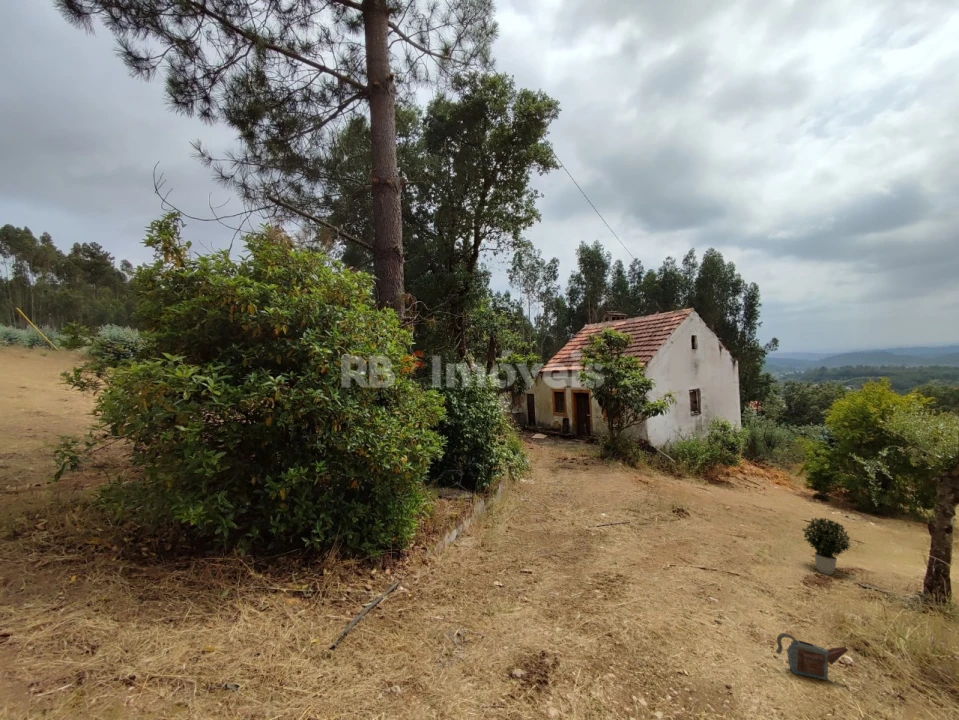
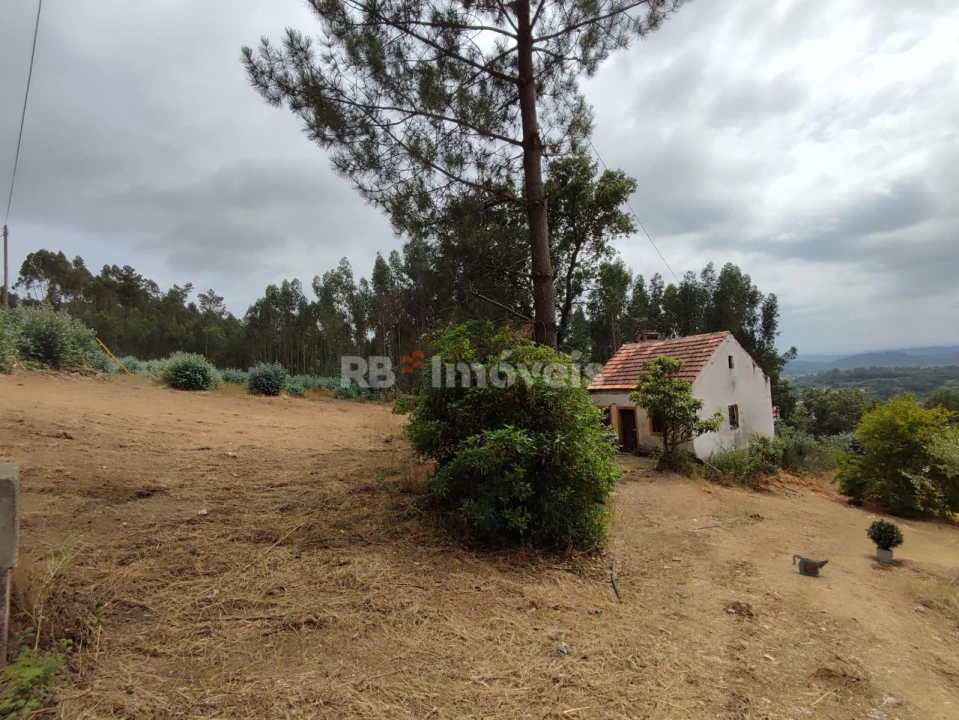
watering can: present [776,633,848,680] -> present [793,555,829,576]

